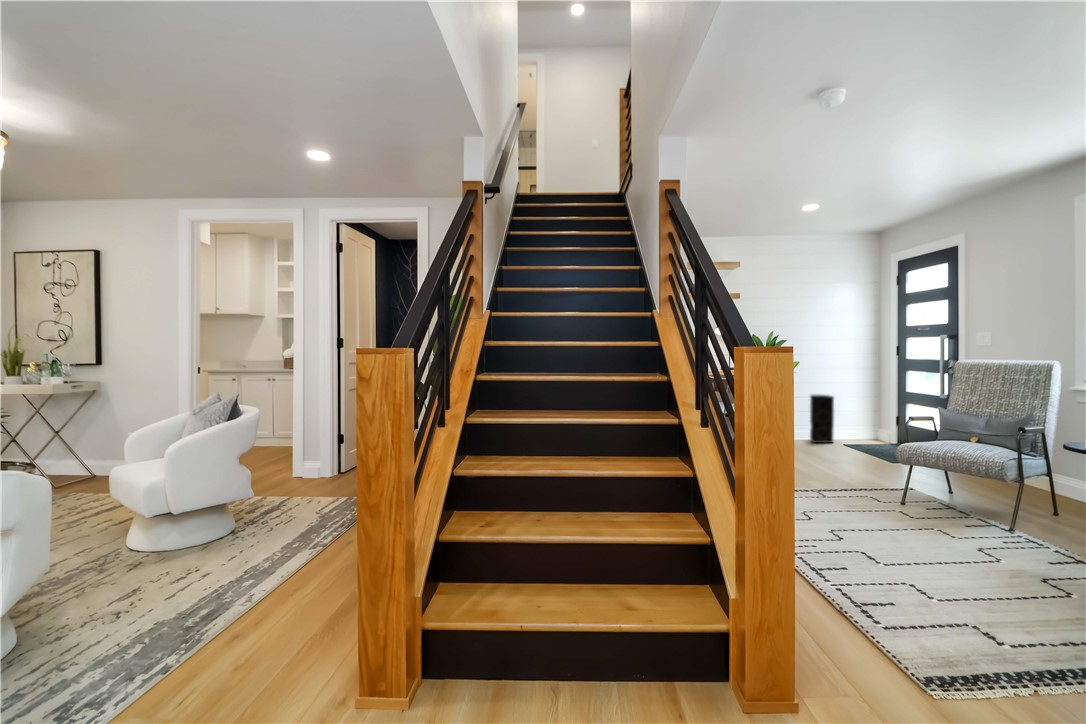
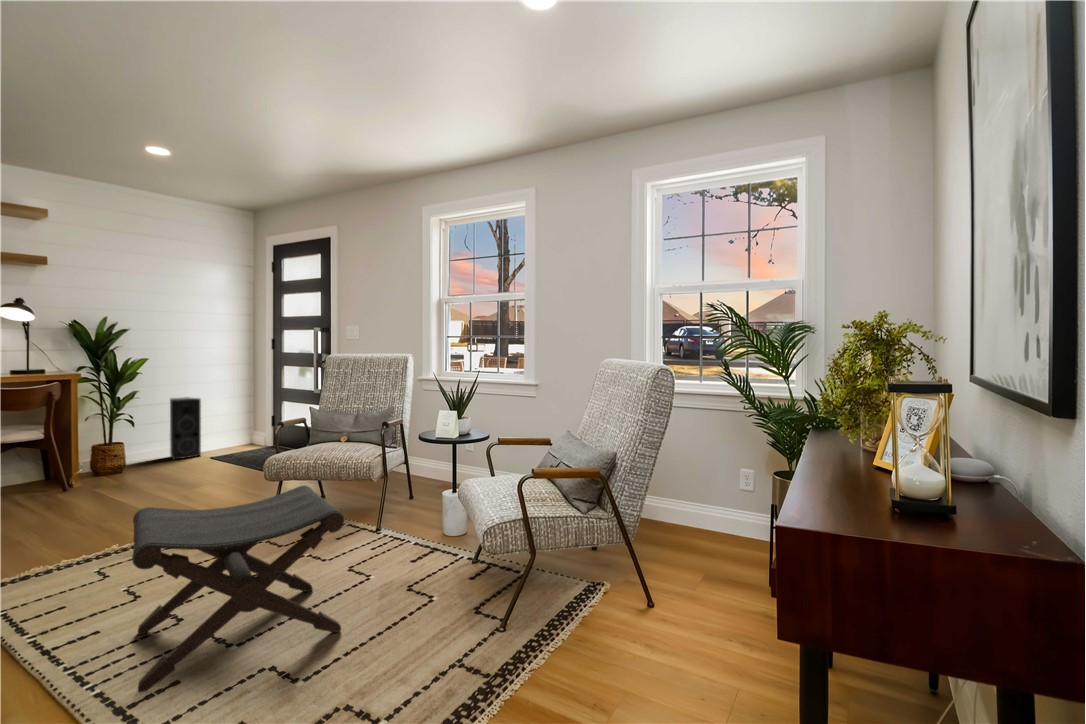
footstool: none [816,460,973,583] -> present [132,485,344,692]

